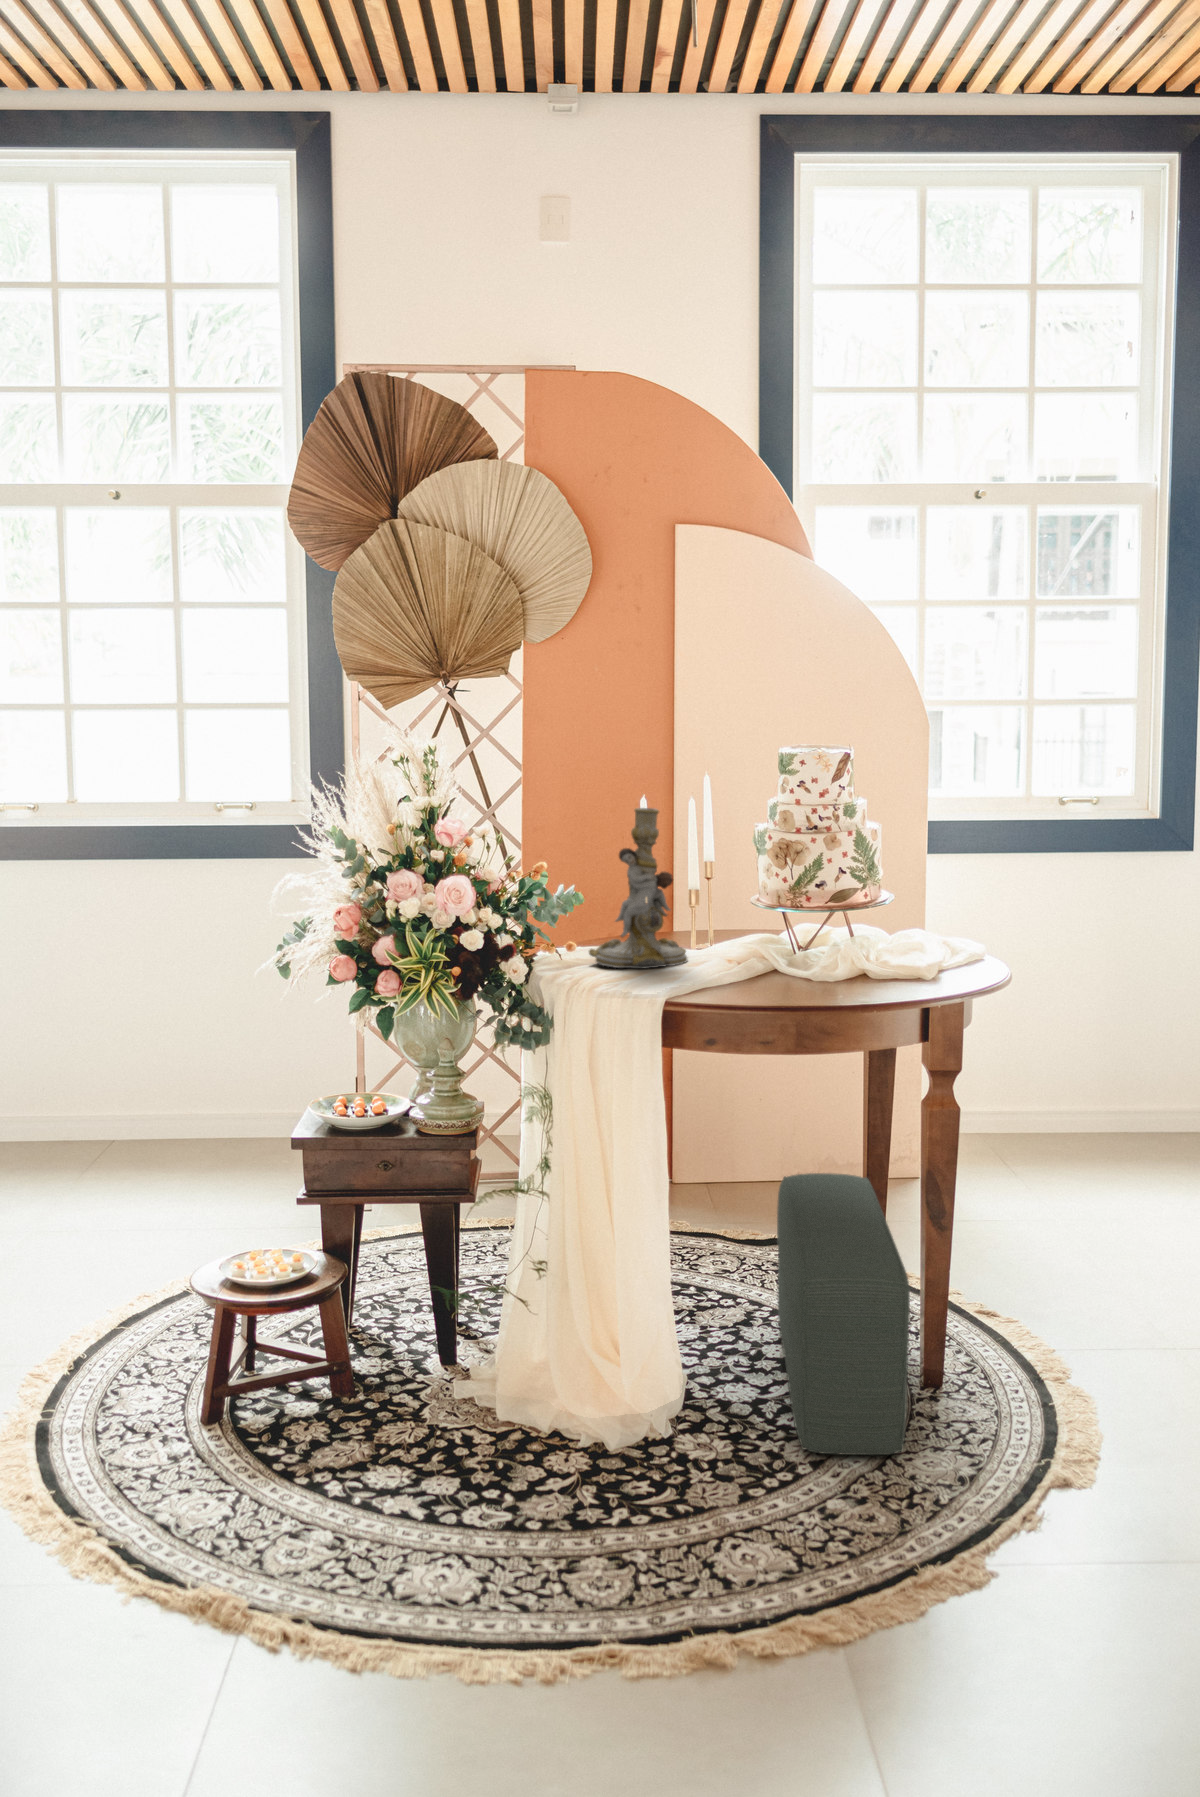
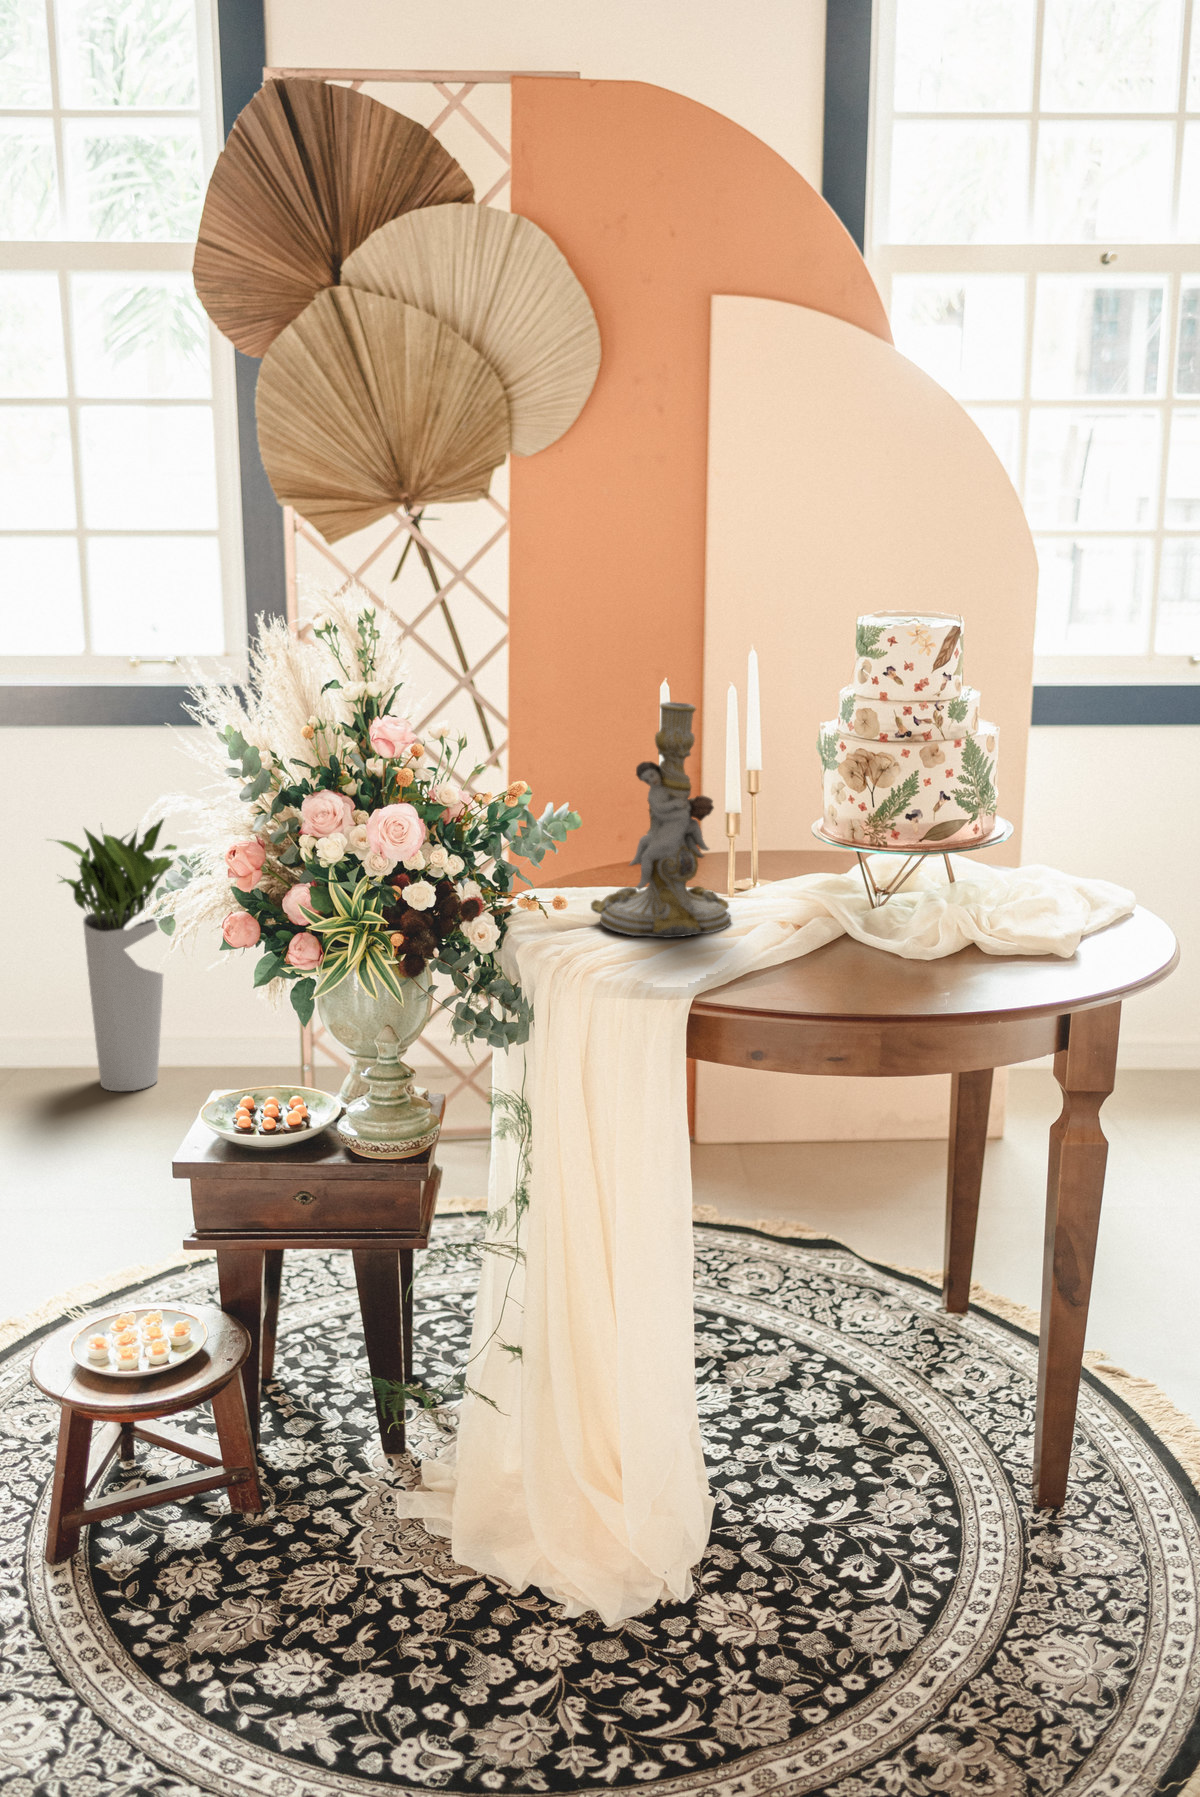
planter: none [150,934,264,1156] -> present [57,819,177,1091]
pouf: present [777,1173,910,1455] -> none [836,1194,1043,1643]

